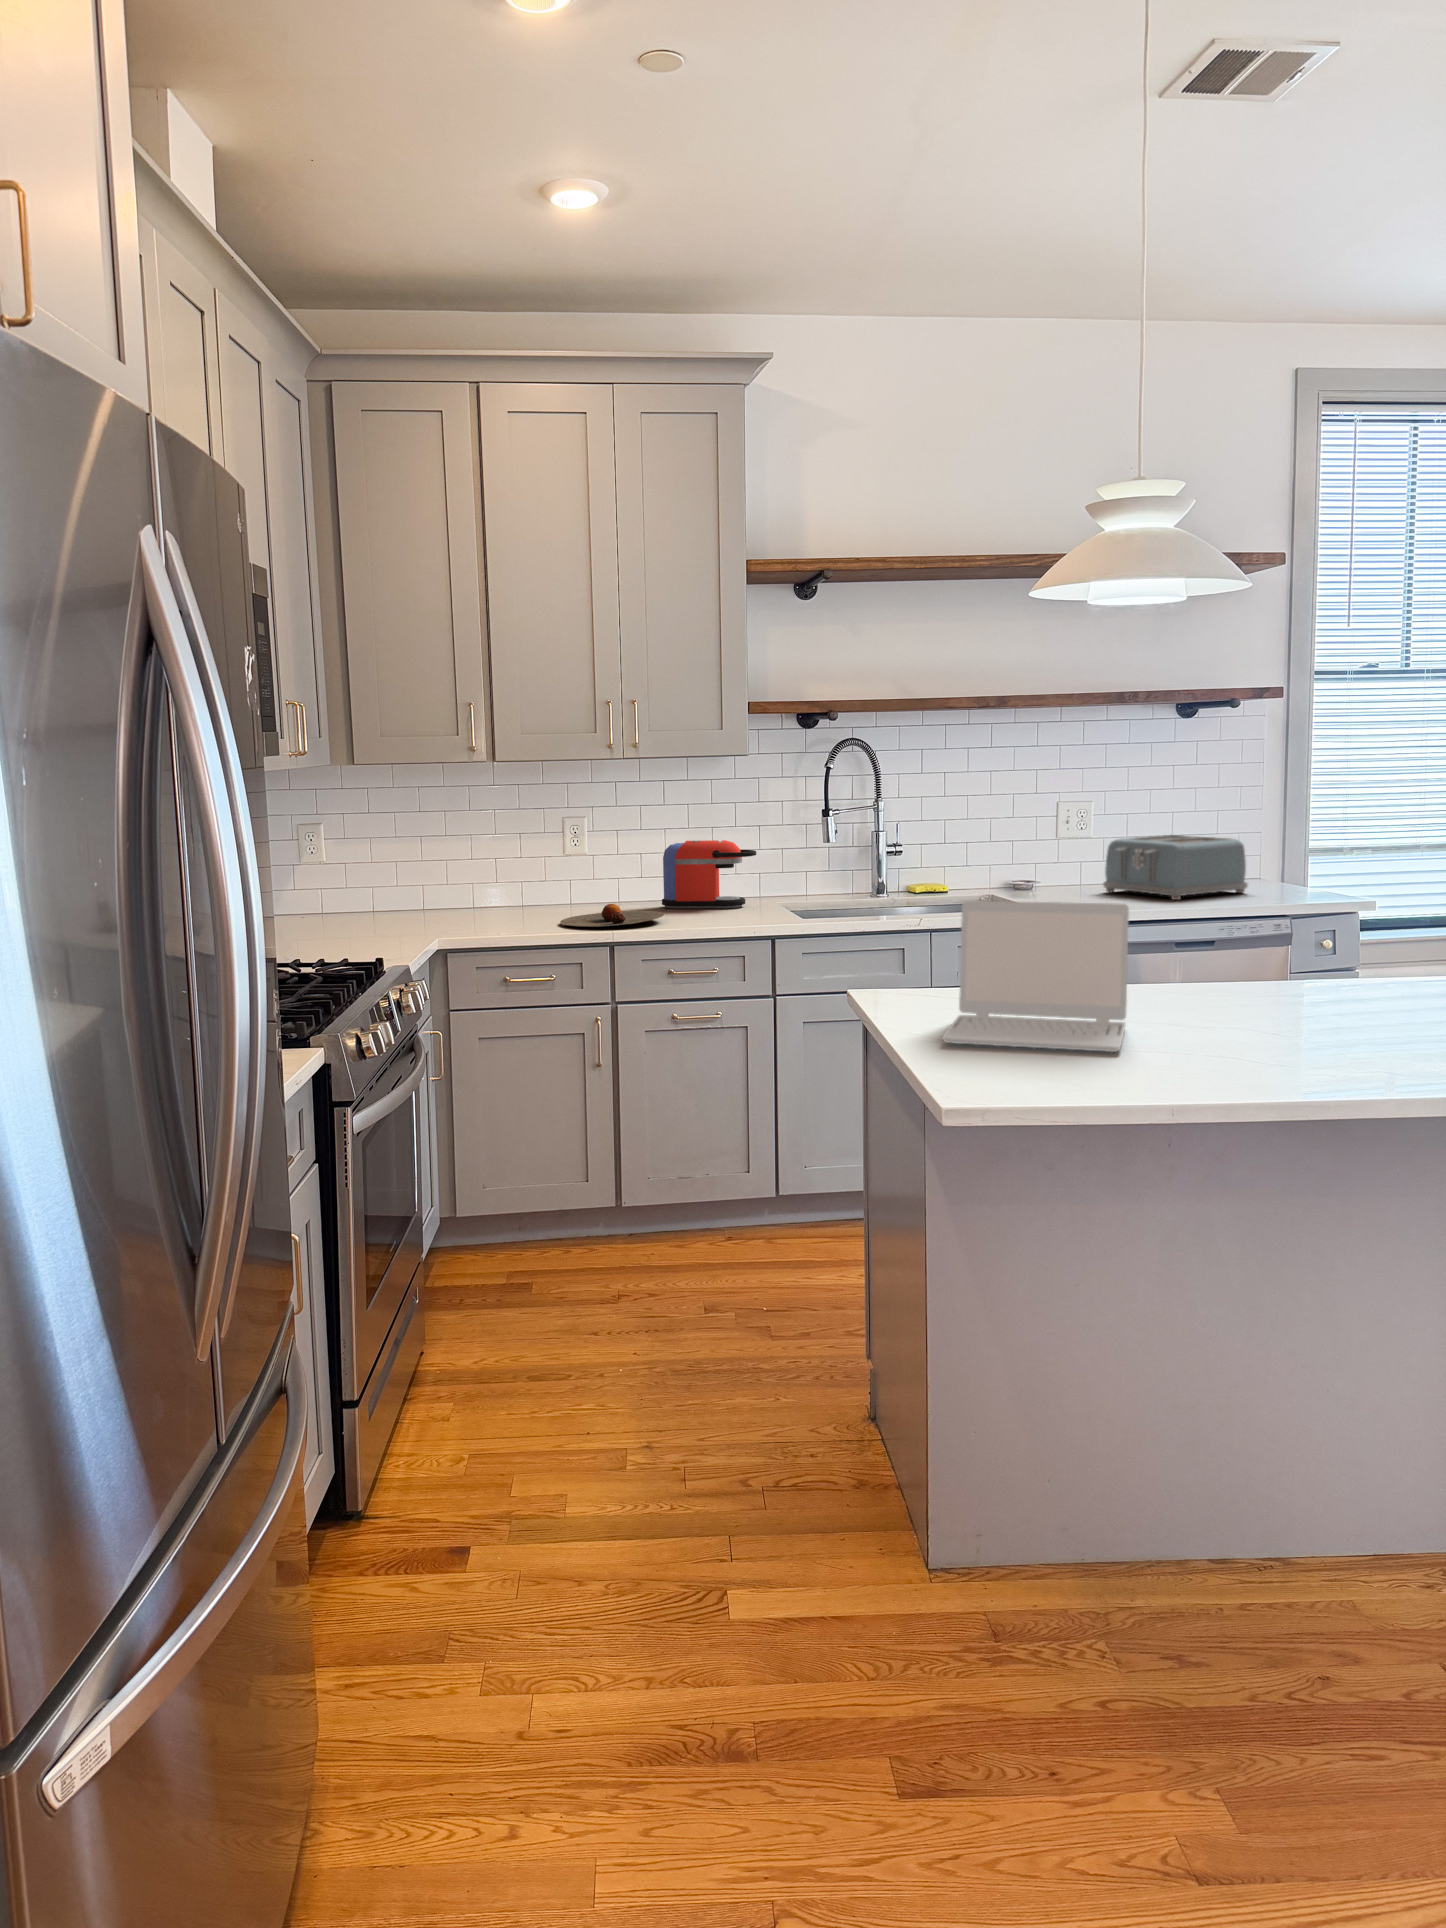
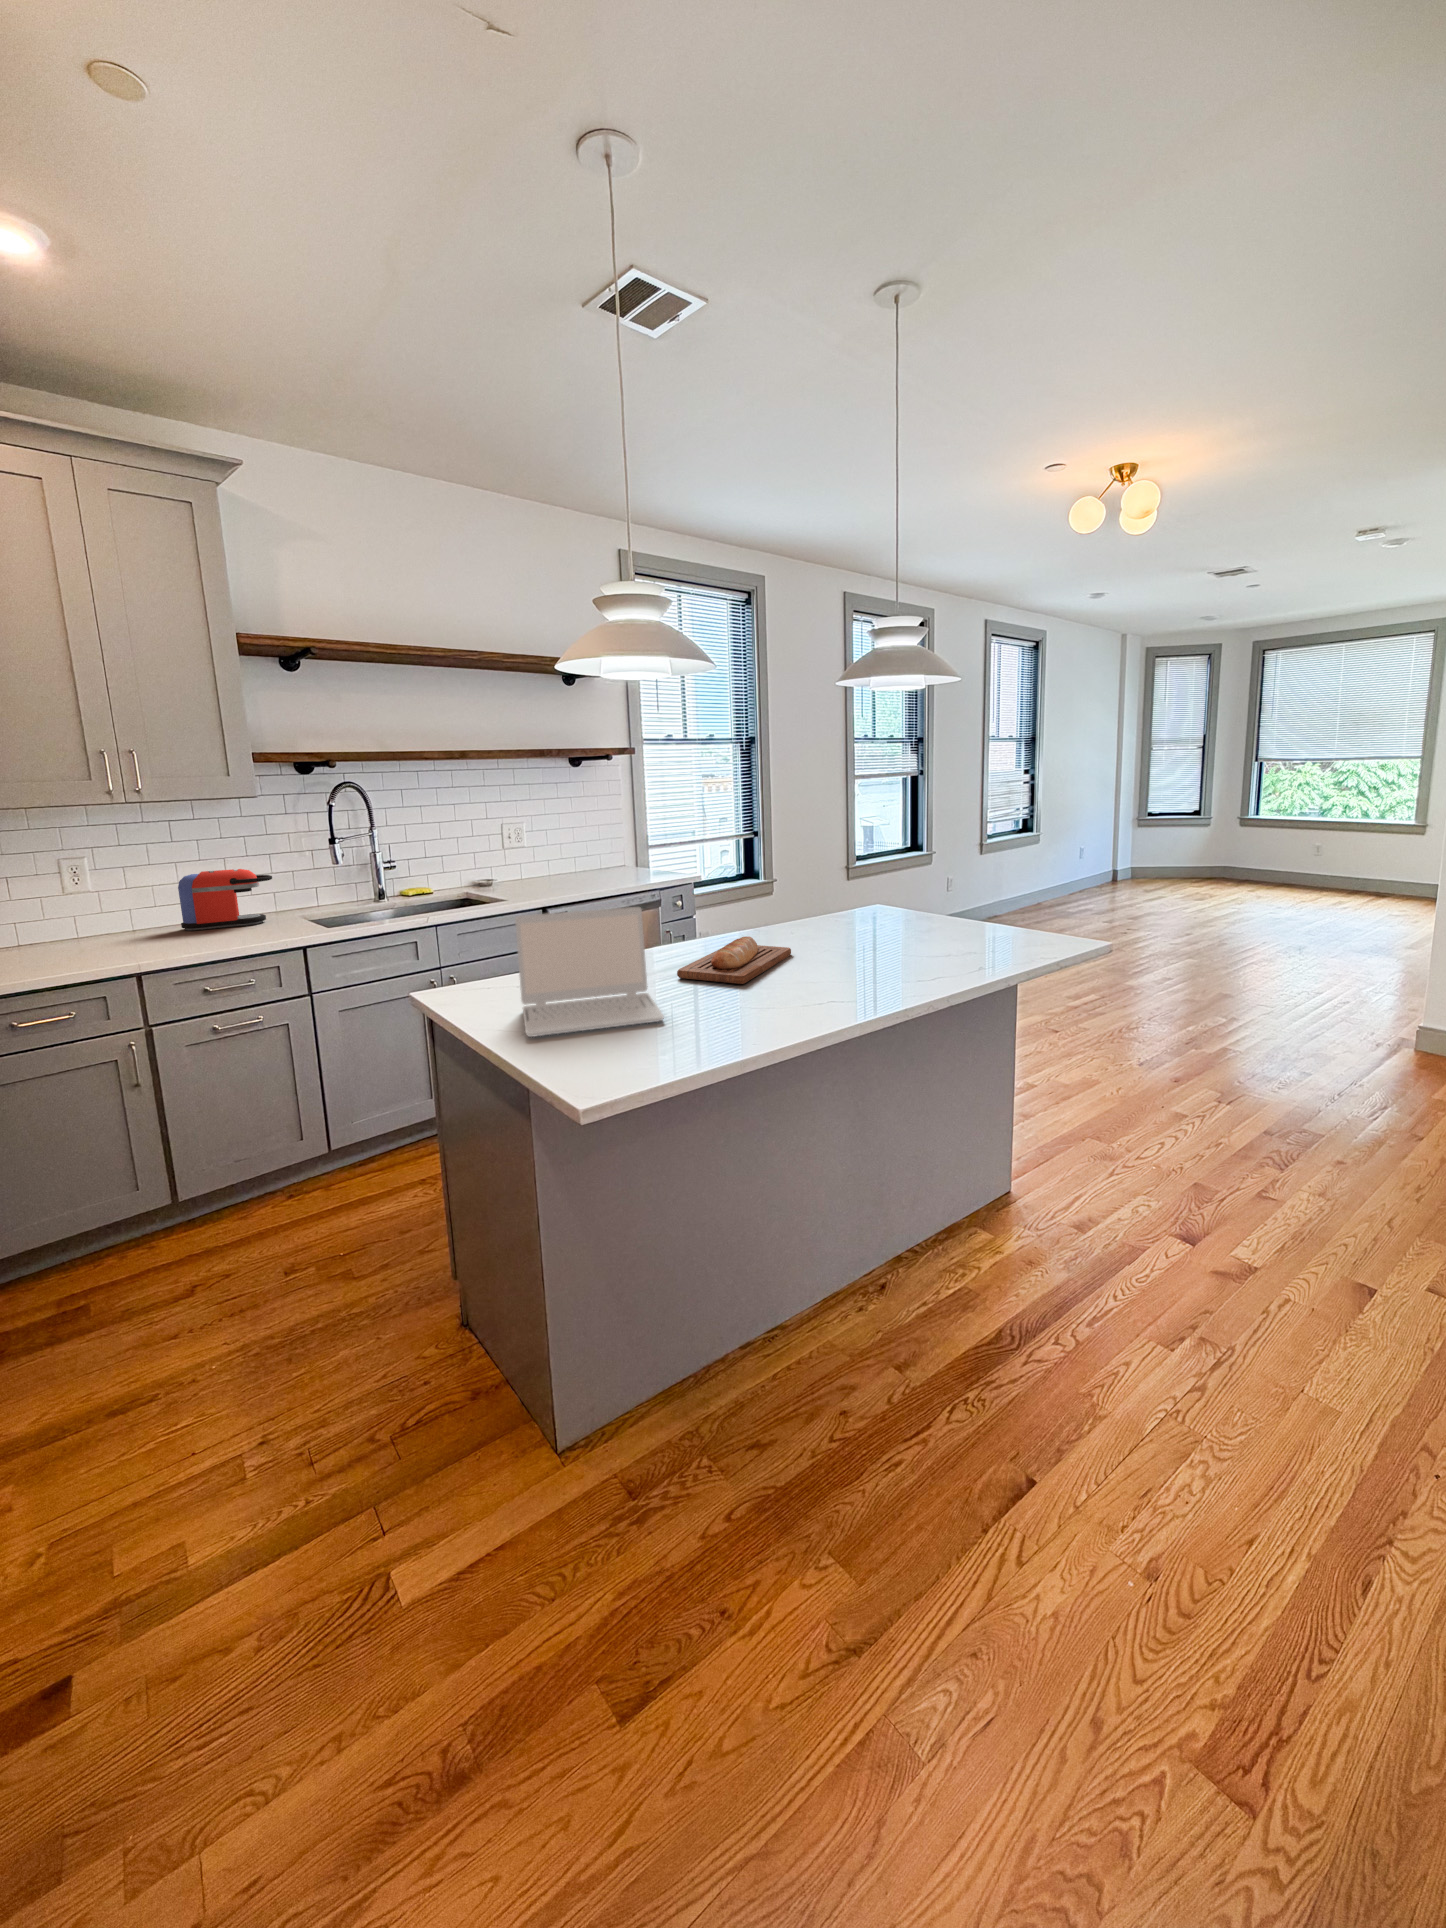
toaster: present [1103,835,1248,900] -> none [540,843,628,886]
plate: present [560,904,664,927] -> none [73,935,192,962]
bread loaf: none [1185,973,1396,1031] -> present [677,937,791,984]

